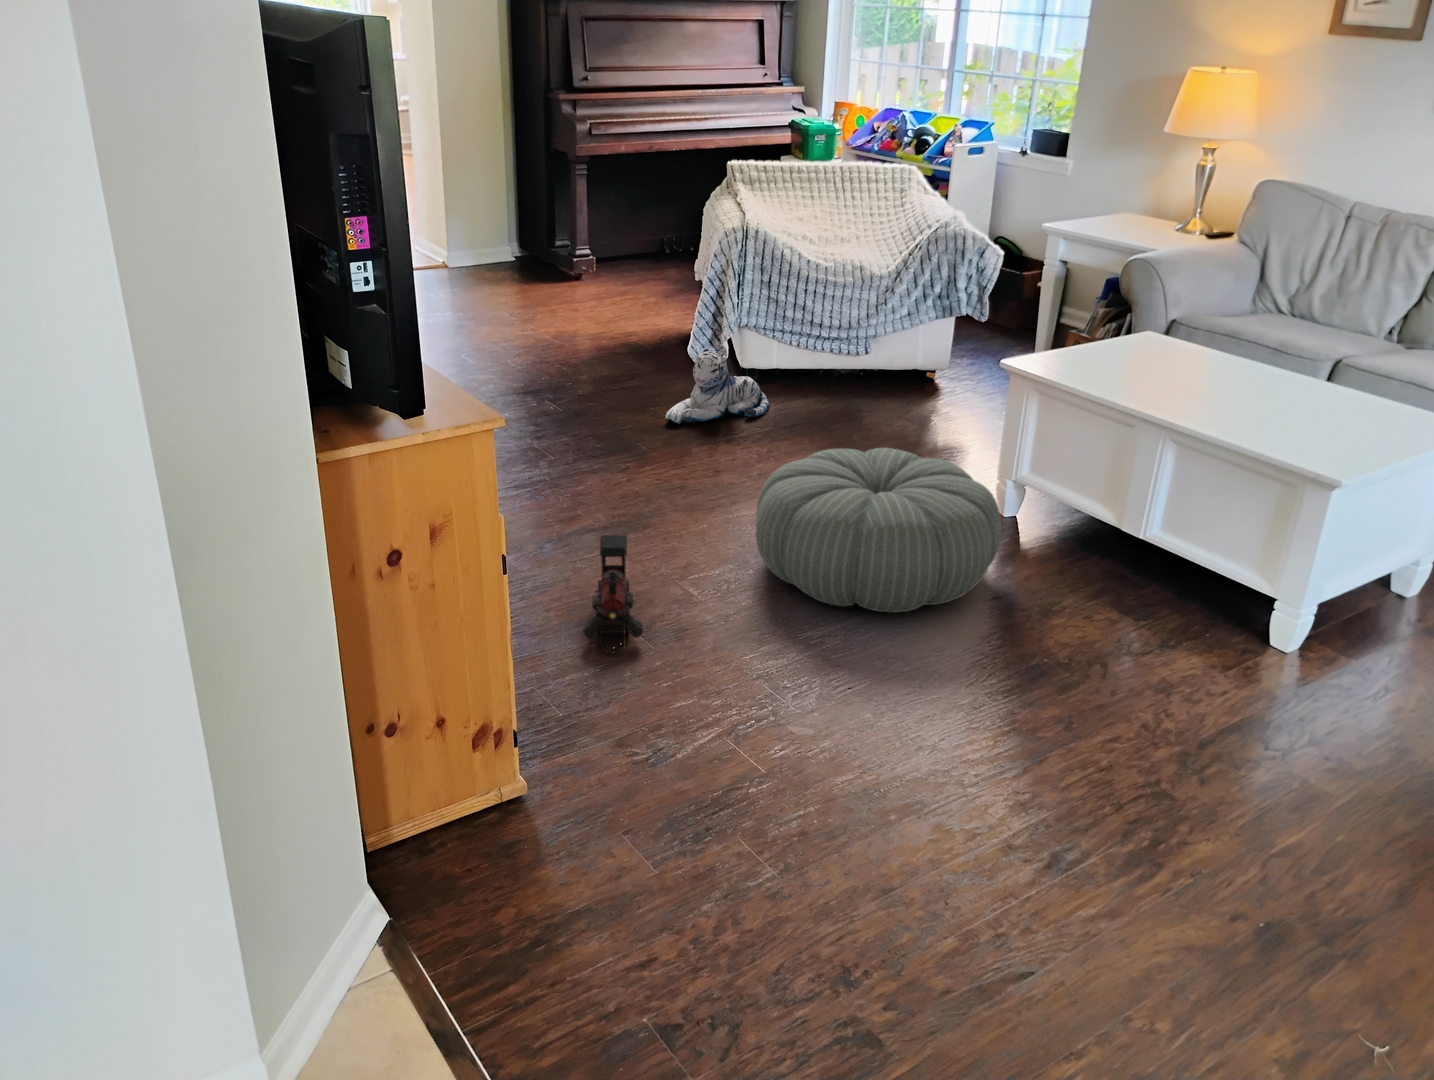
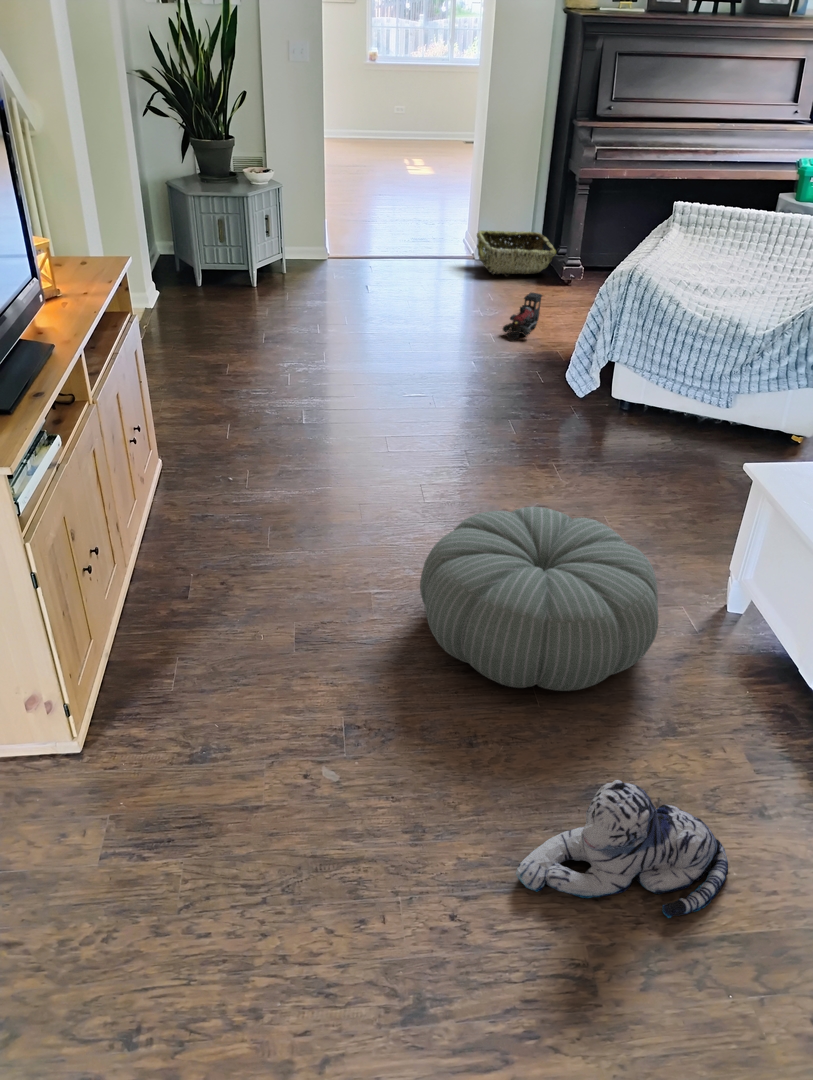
woven basket: none [452,228,551,282] -> present [477,230,556,274]
plush toy: present [665,348,769,424] -> present [516,780,728,918]
toy train: present [583,535,643,653] -> present [503,293,542,339]

